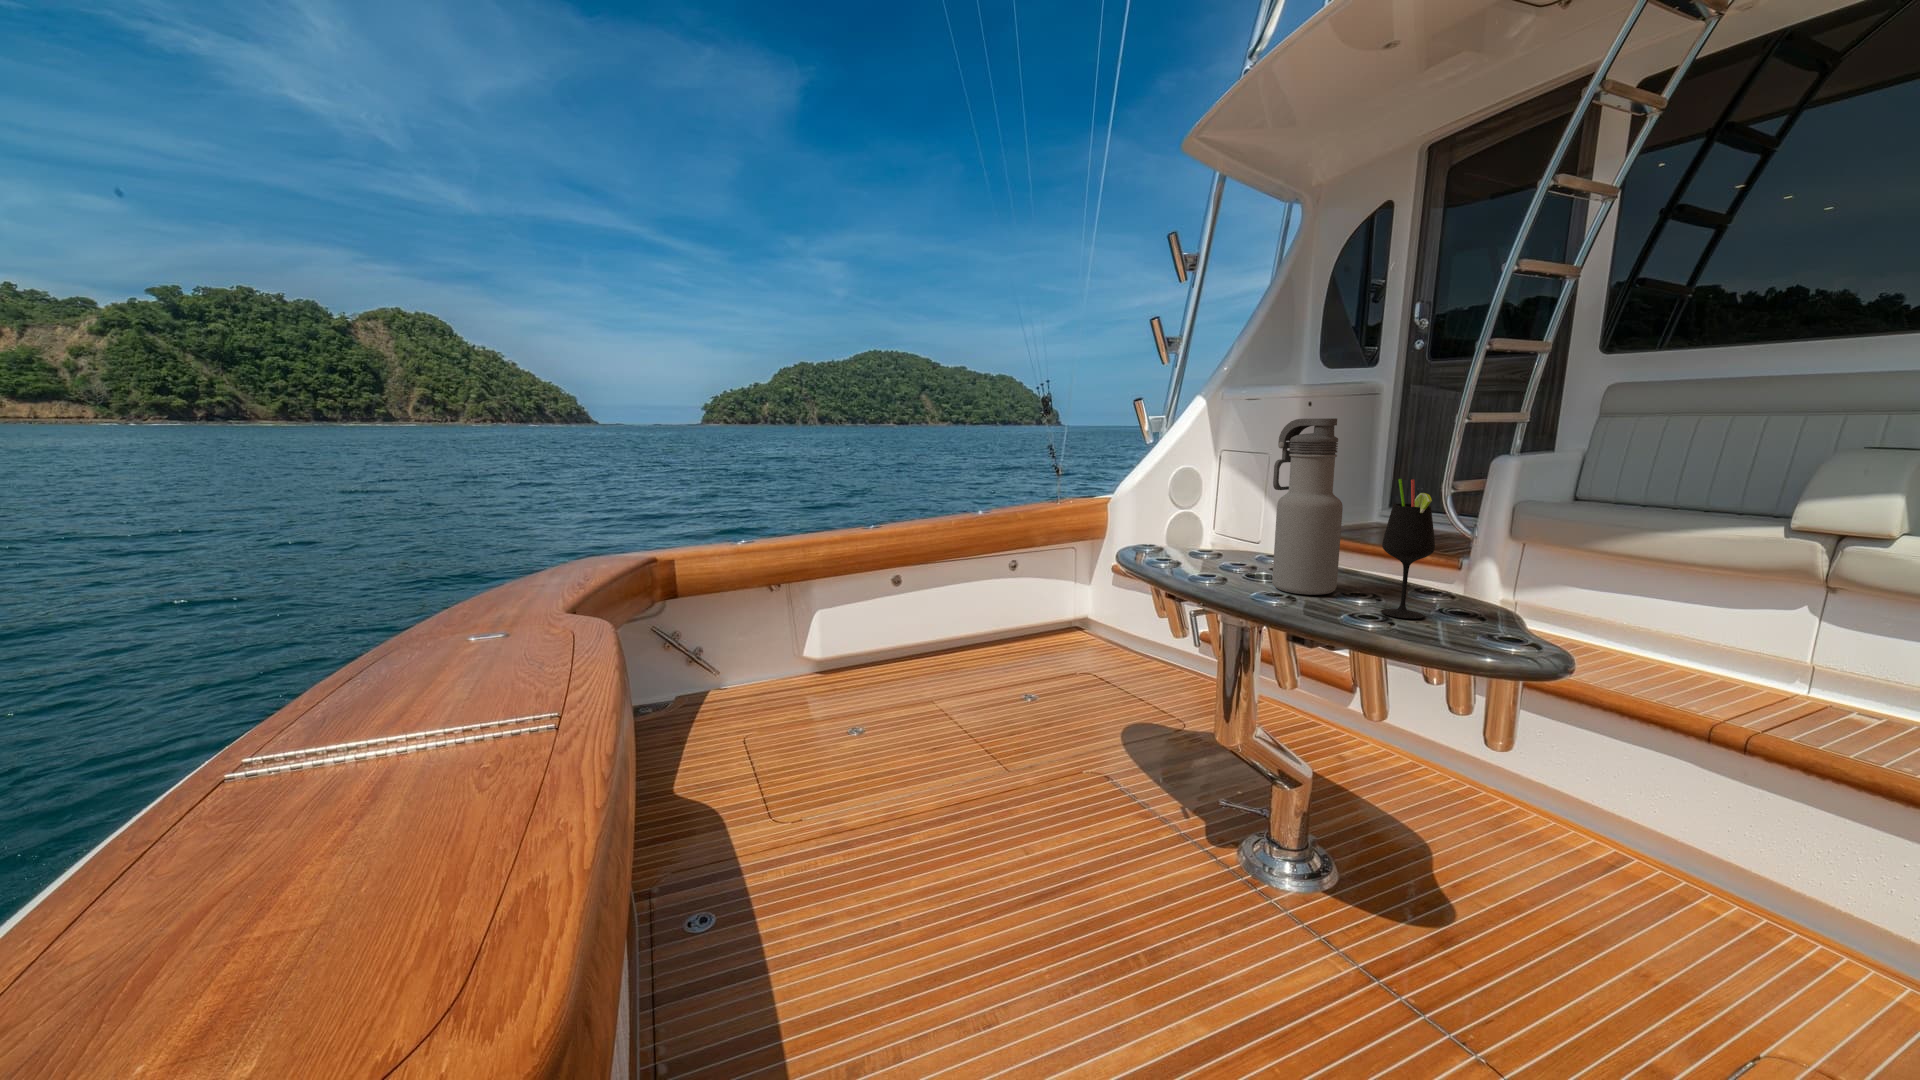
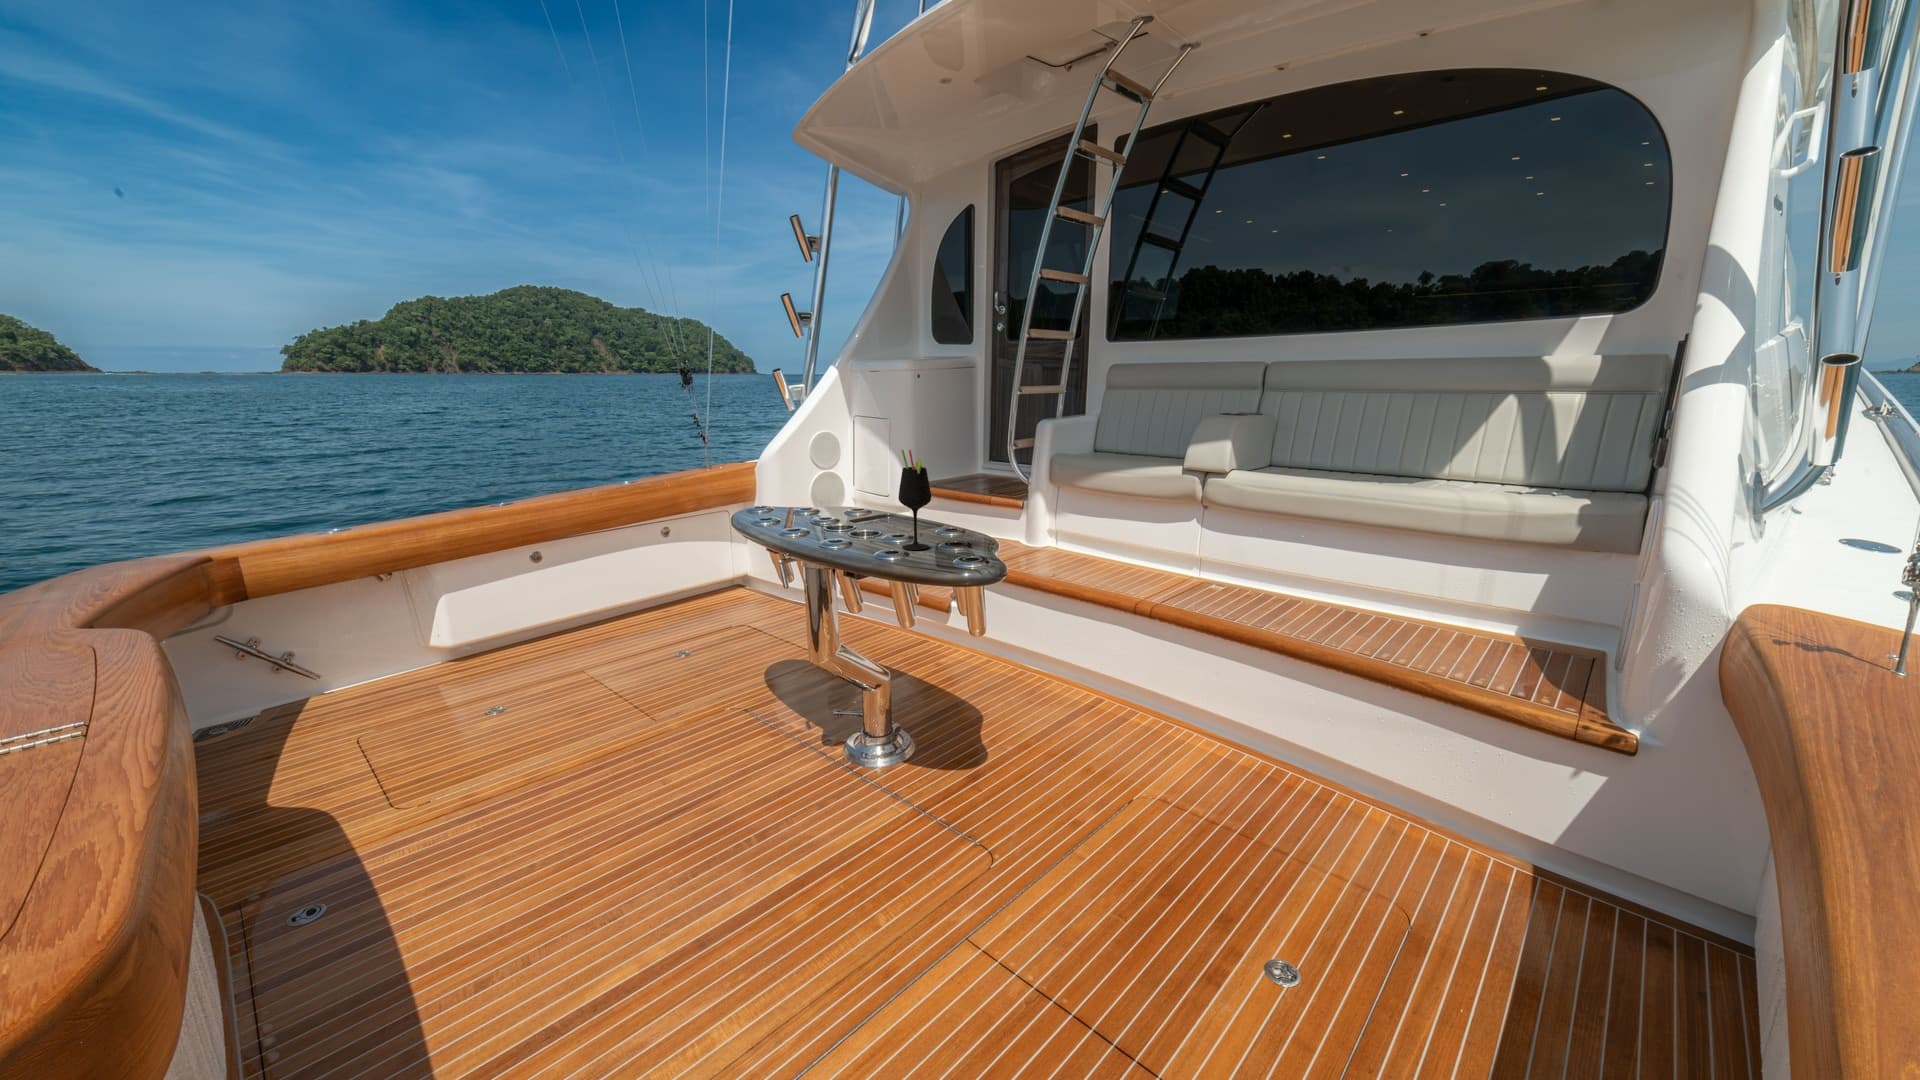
water bottle: present [1272,418,1343,595] -> none [829,403,881,539]

